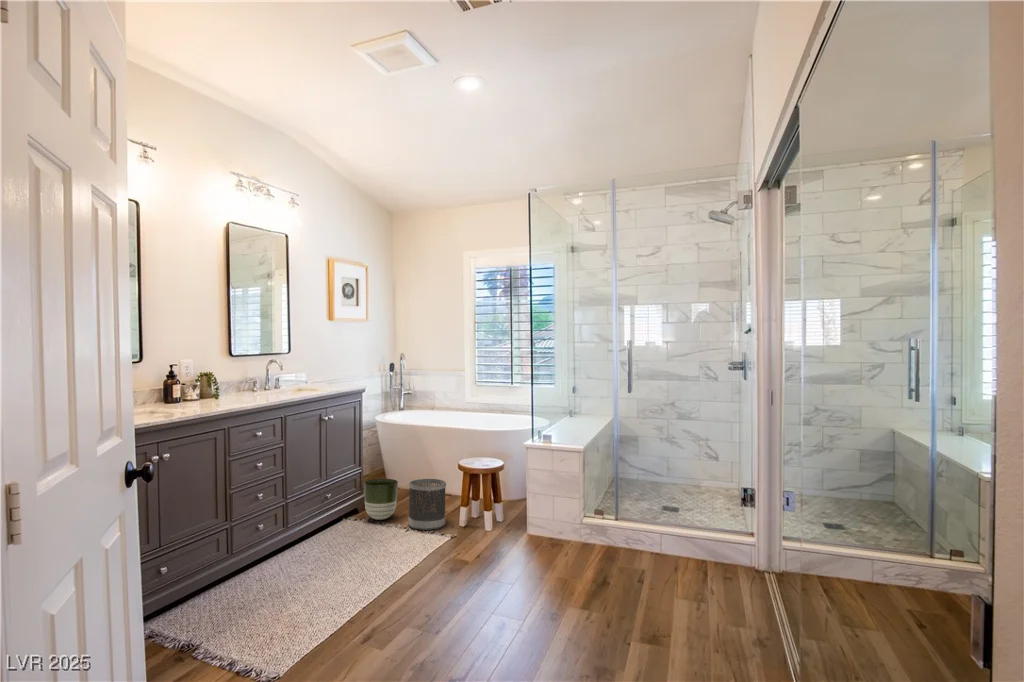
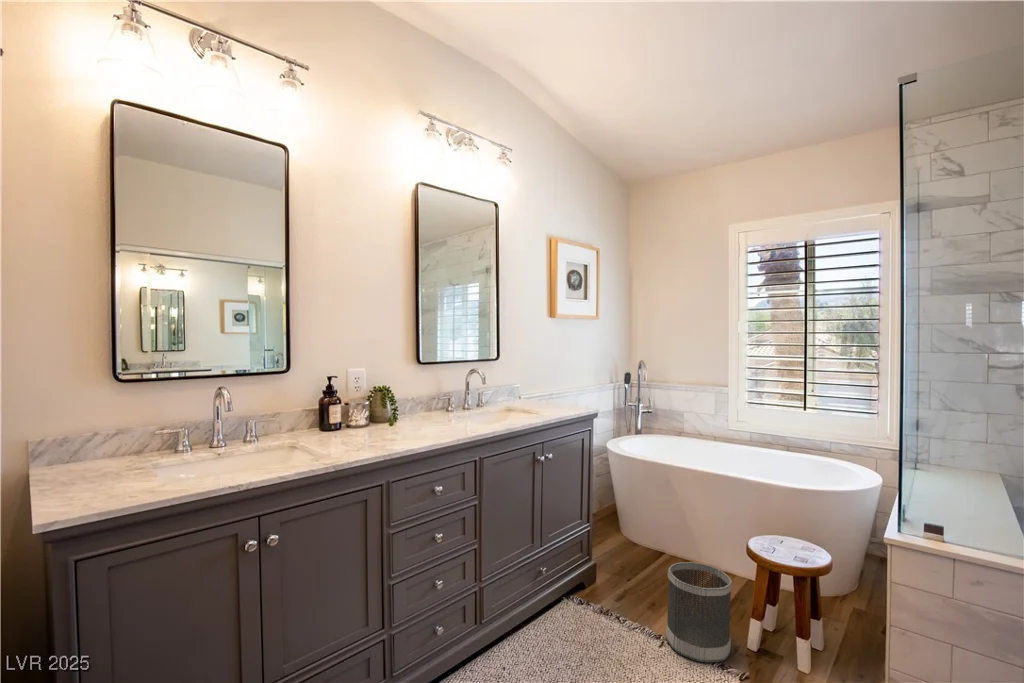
planter: present [364,479,398,520] -> none [596,545,647,614]

